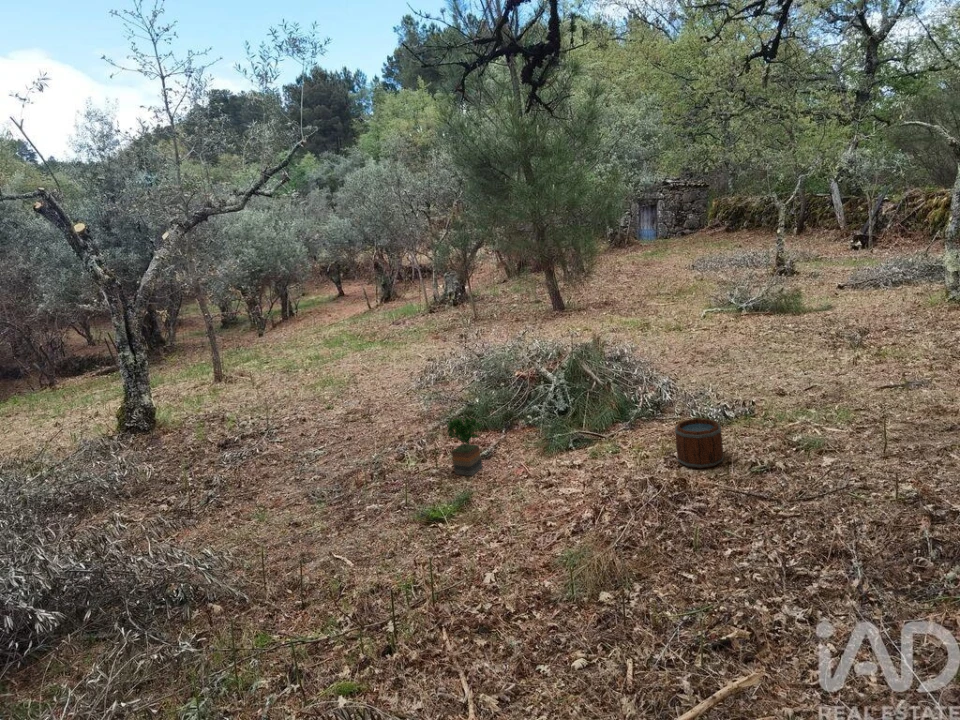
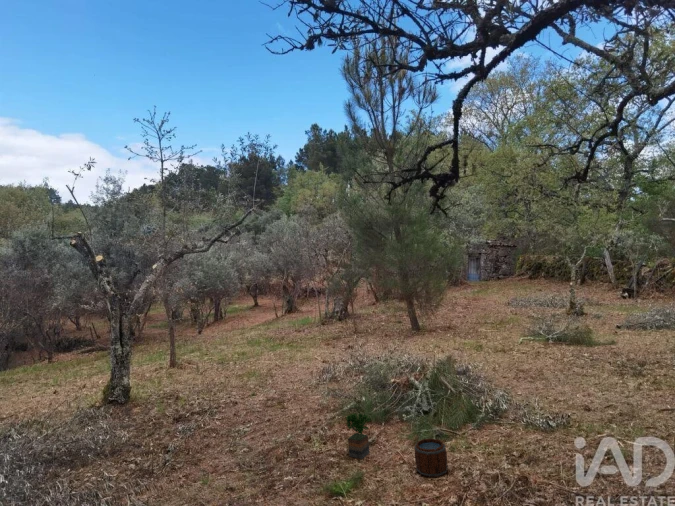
bucket: present [675,418,723,469] -> present [414,438,448,477]

